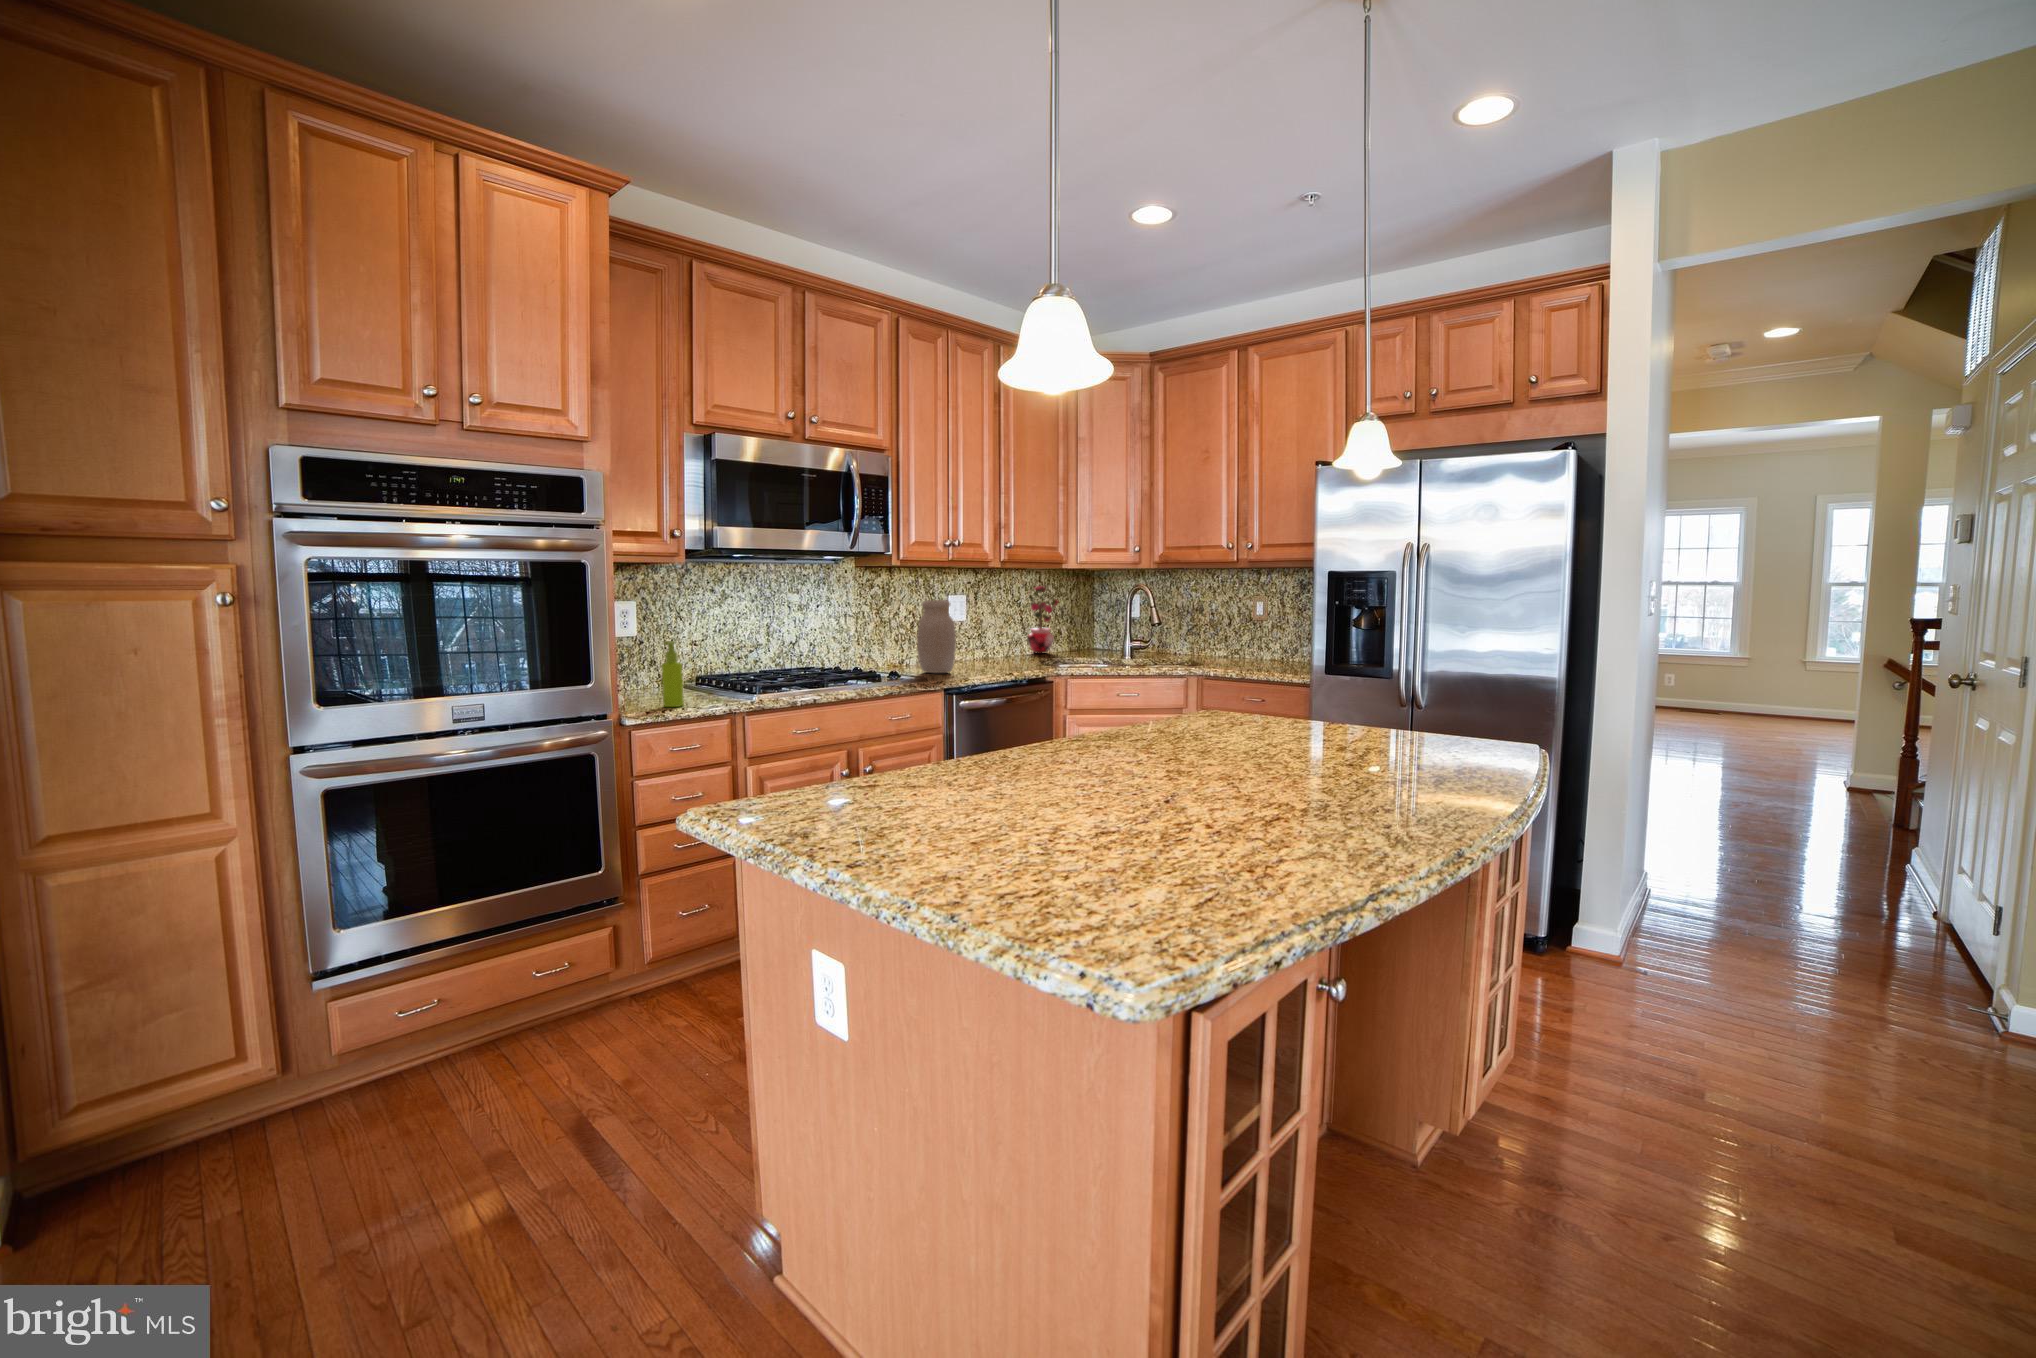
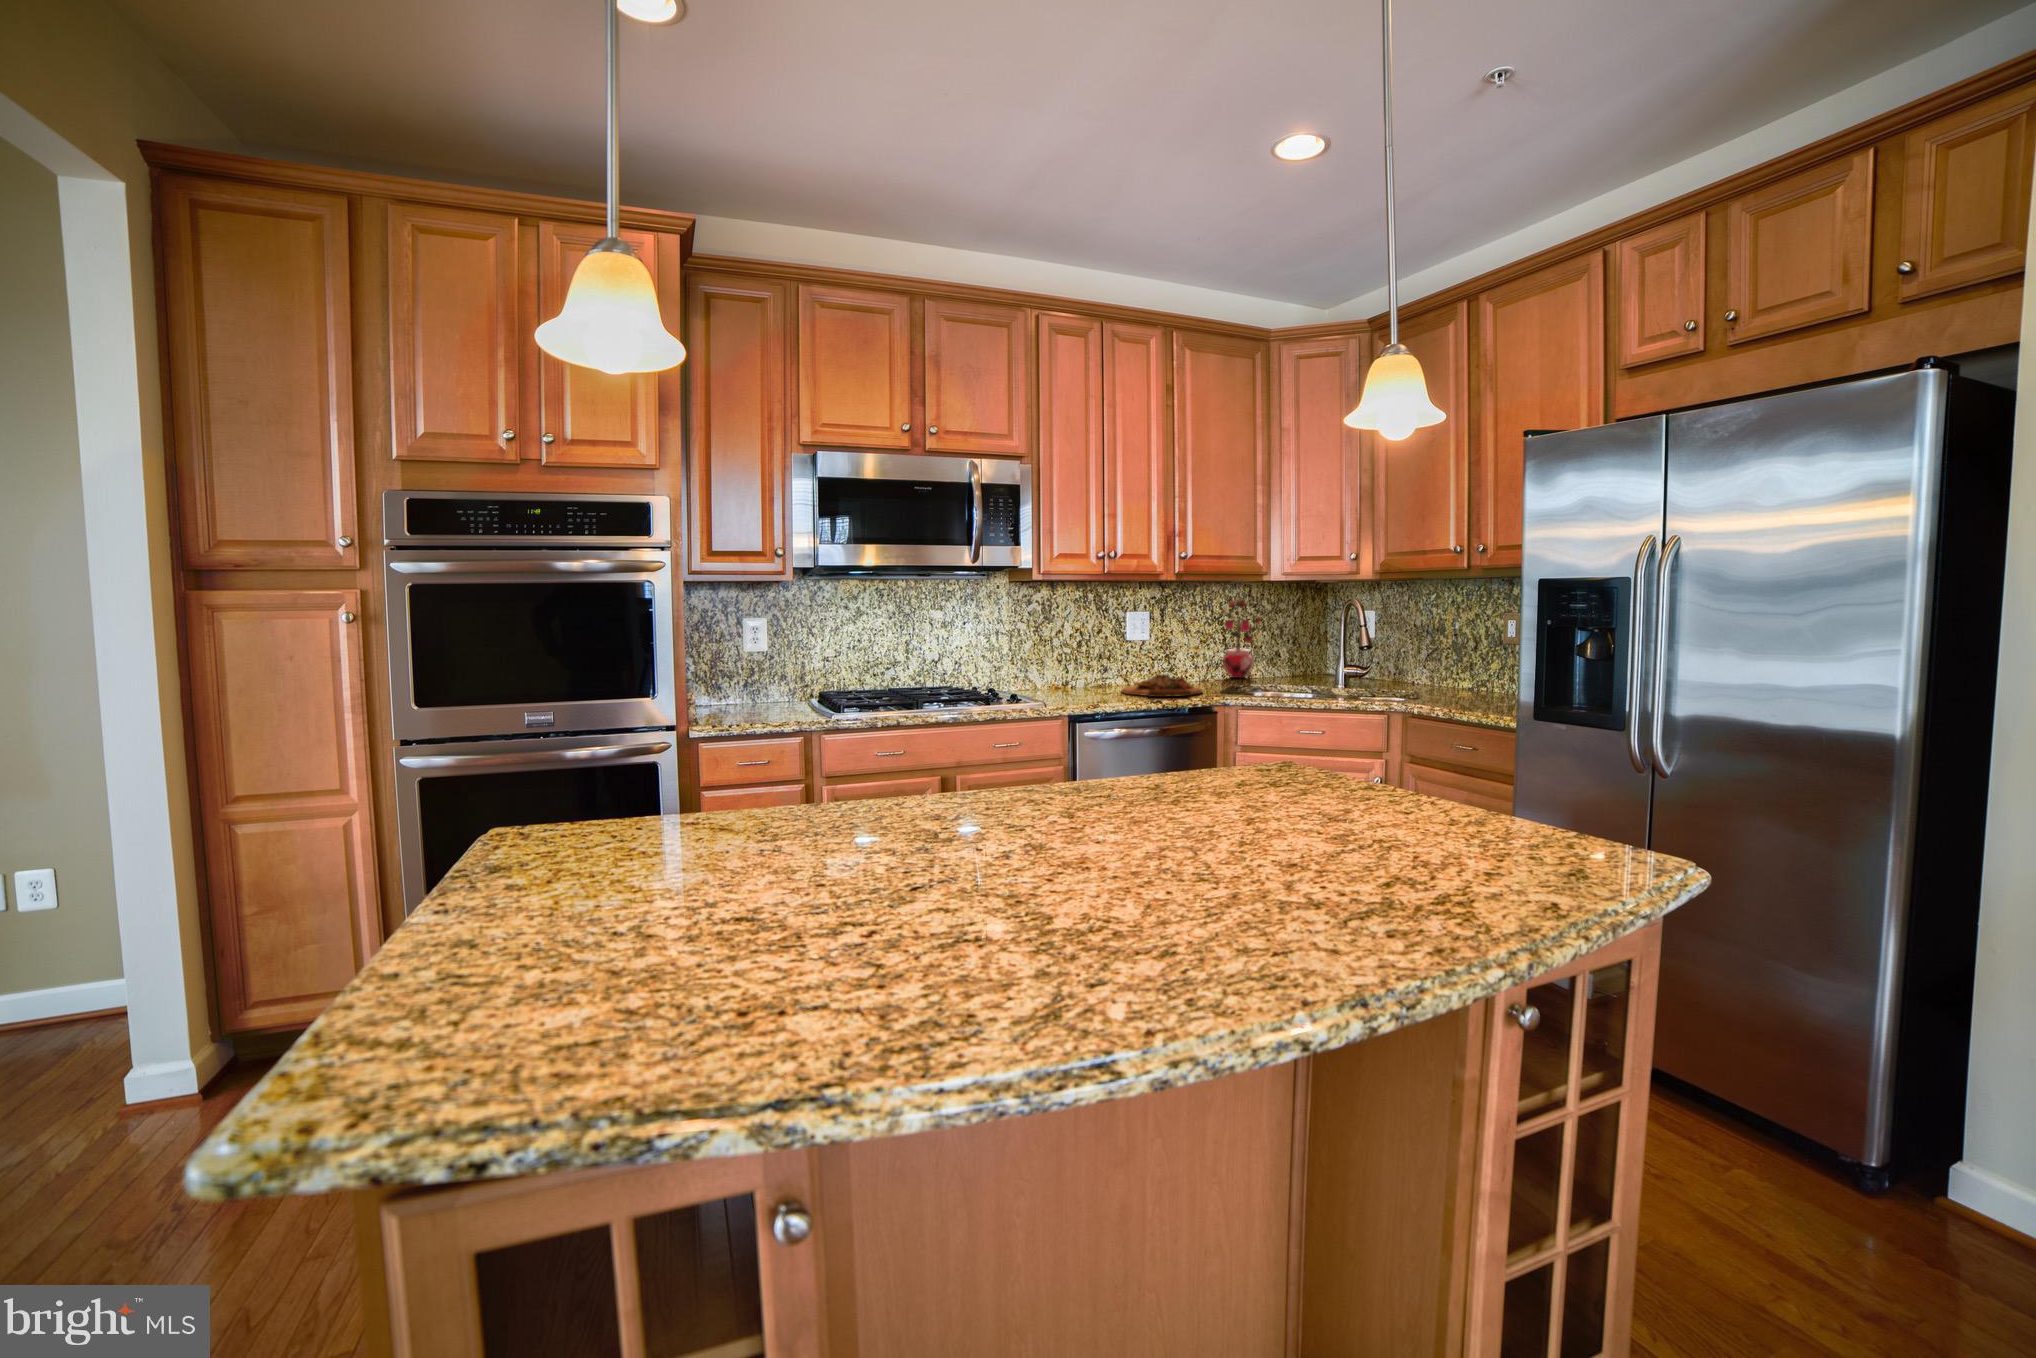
jar: present [917,600,956,673] -> none [1051,617,1092,697]
soap dispenser: present [662,641,684,707] -> none [738,657,761,721]
cutting board: none [968,650,1040,670] -> present [1122,674,1202,697]

